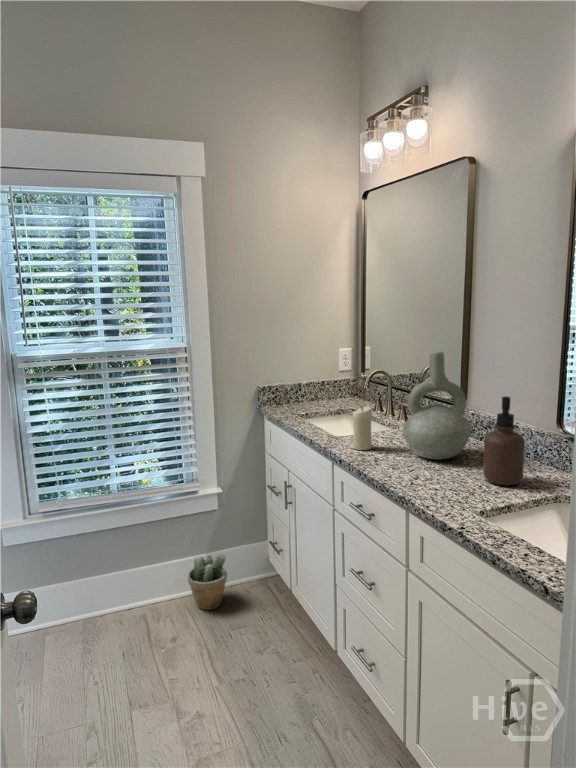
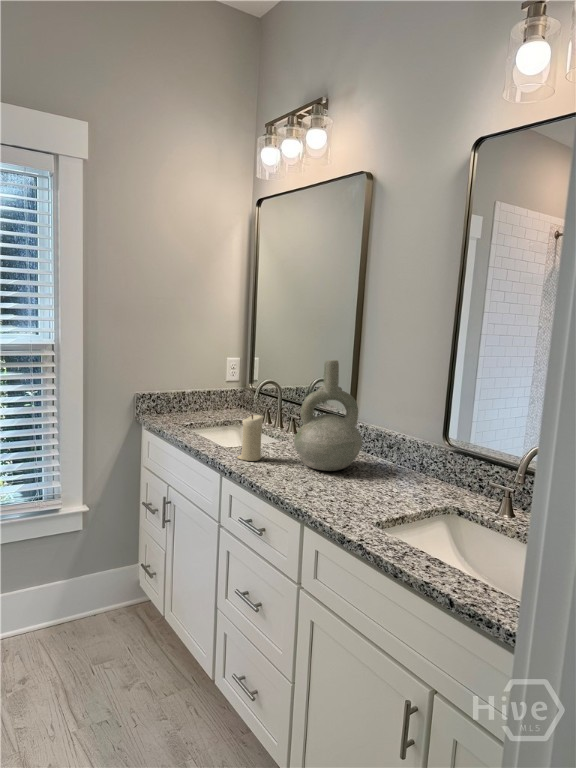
soap dispenser: present [483,396,525,485] -> none [376,406,417,497]
potted plant: present [188,554,227,610] -> none [44,579,91,644]

